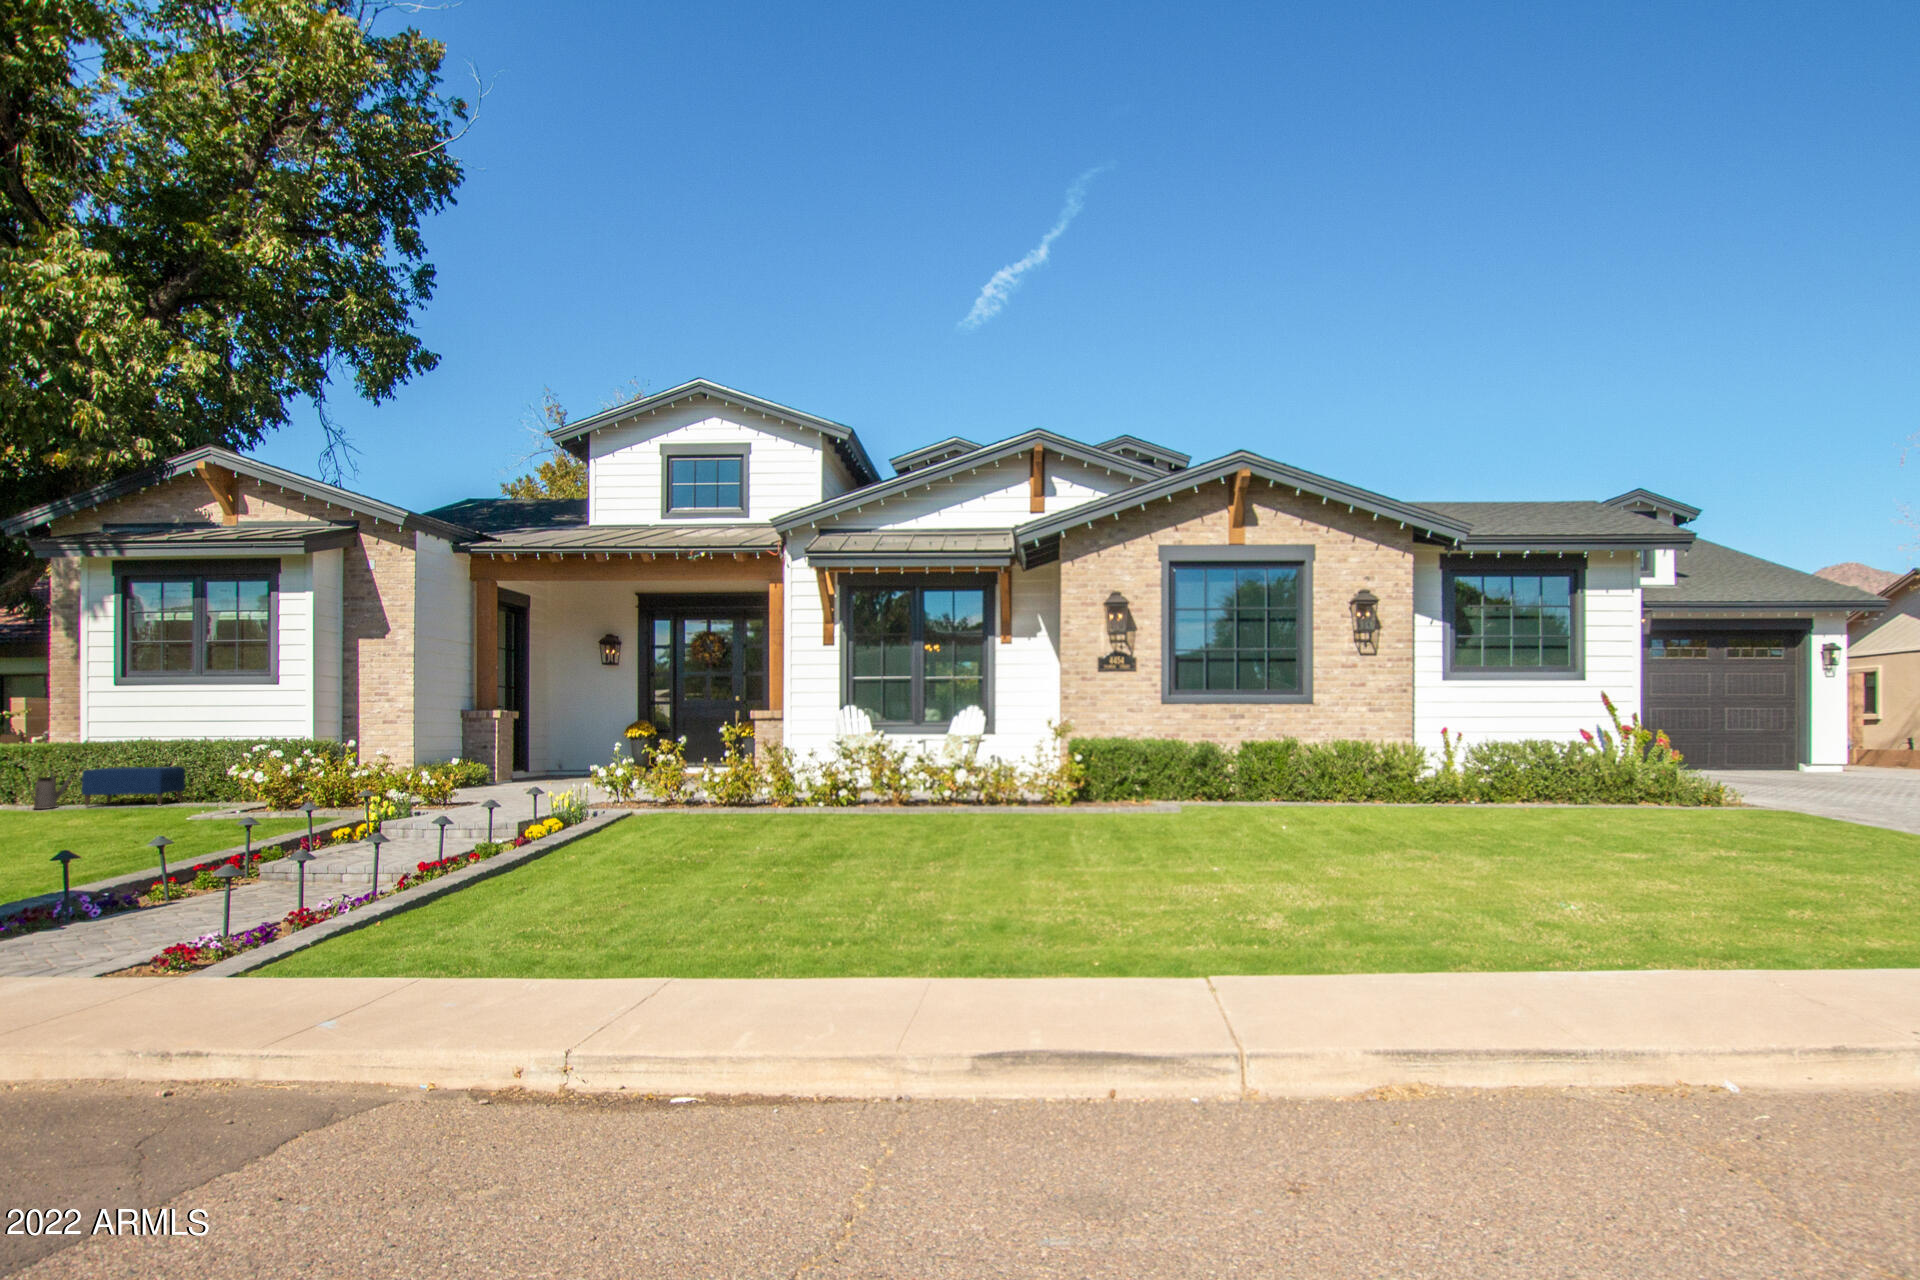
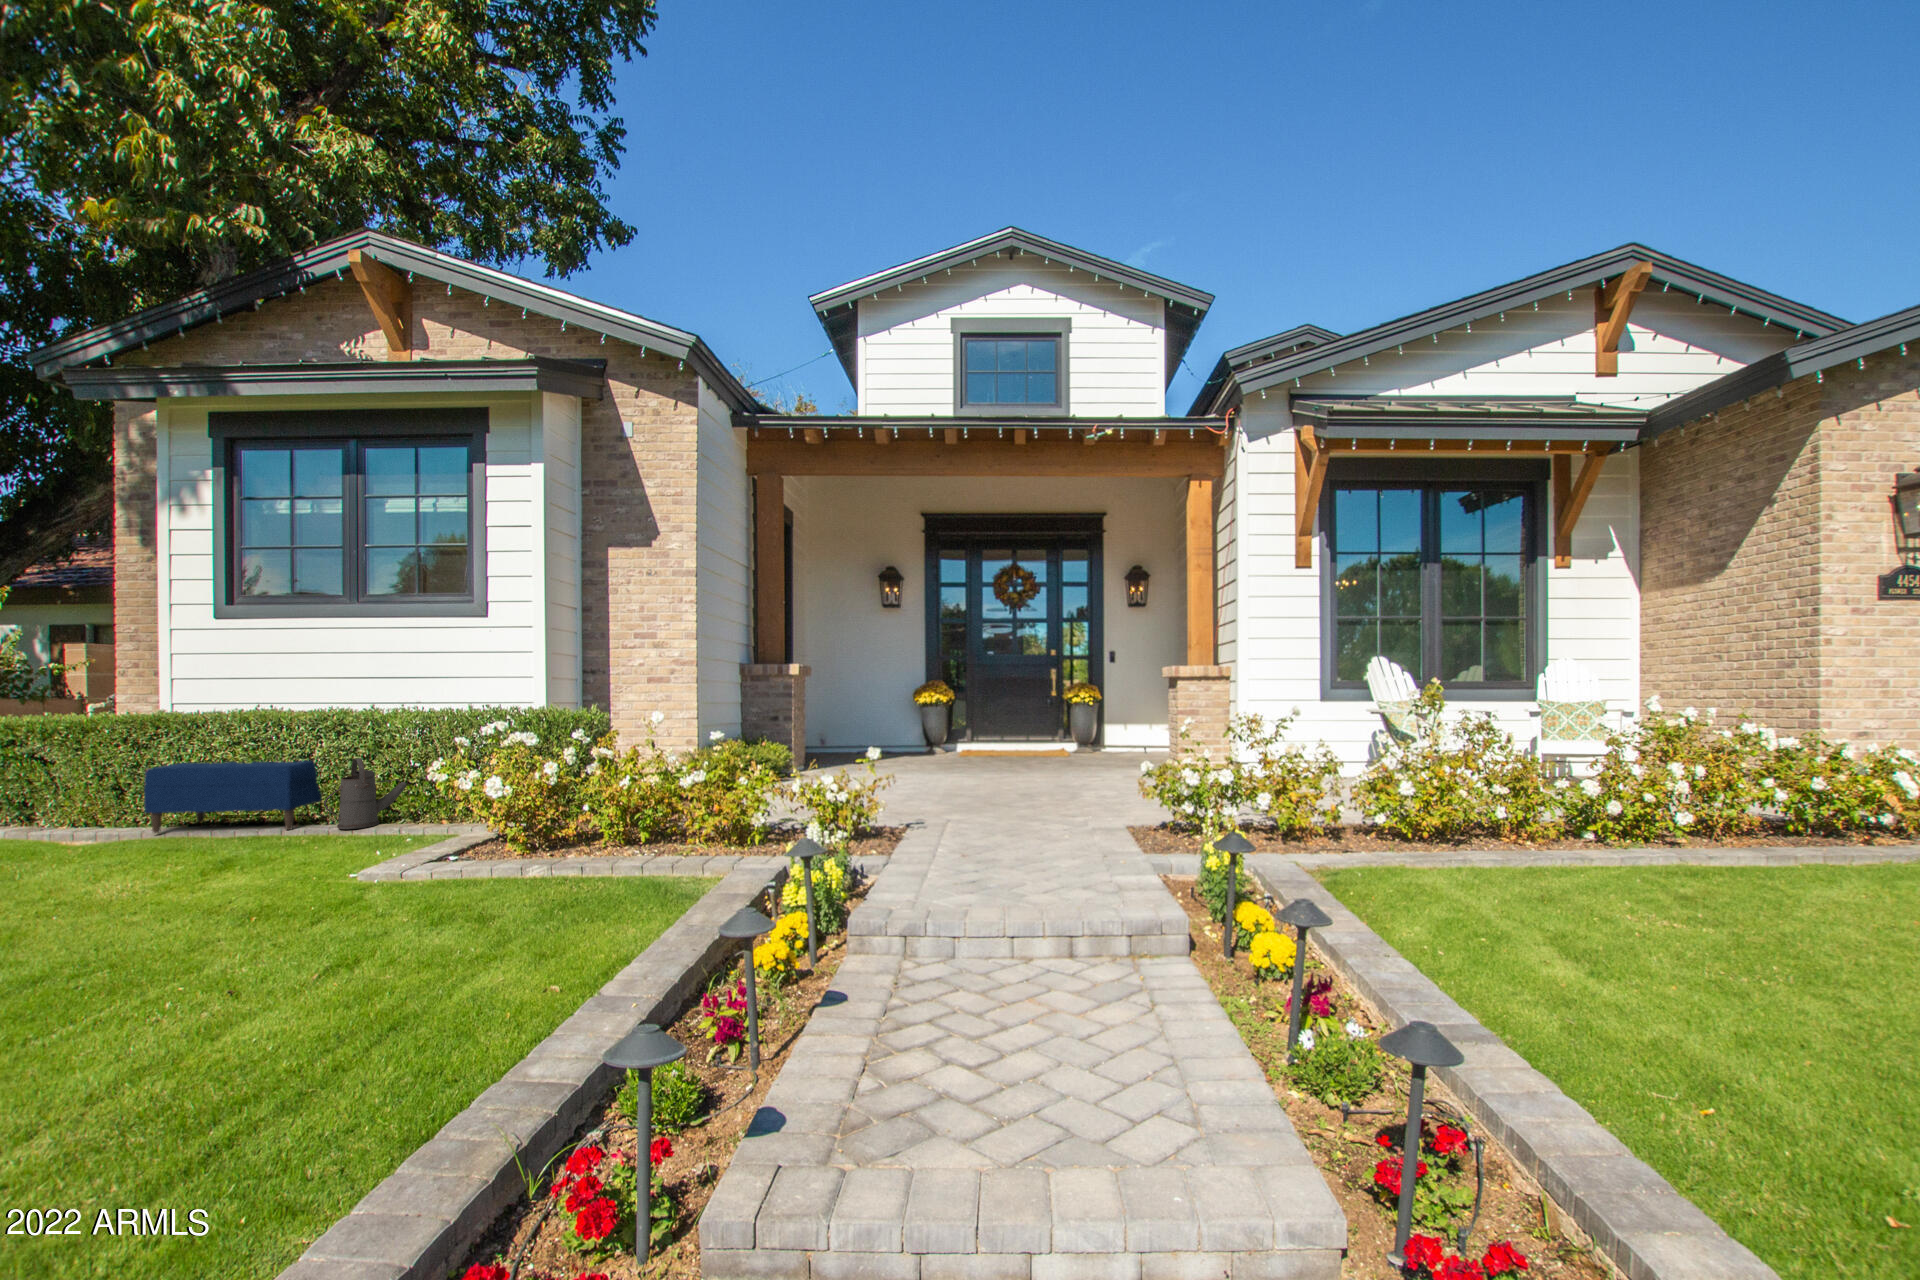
watering can: present [31,771,73,809] -> present [324,758,406,829]

